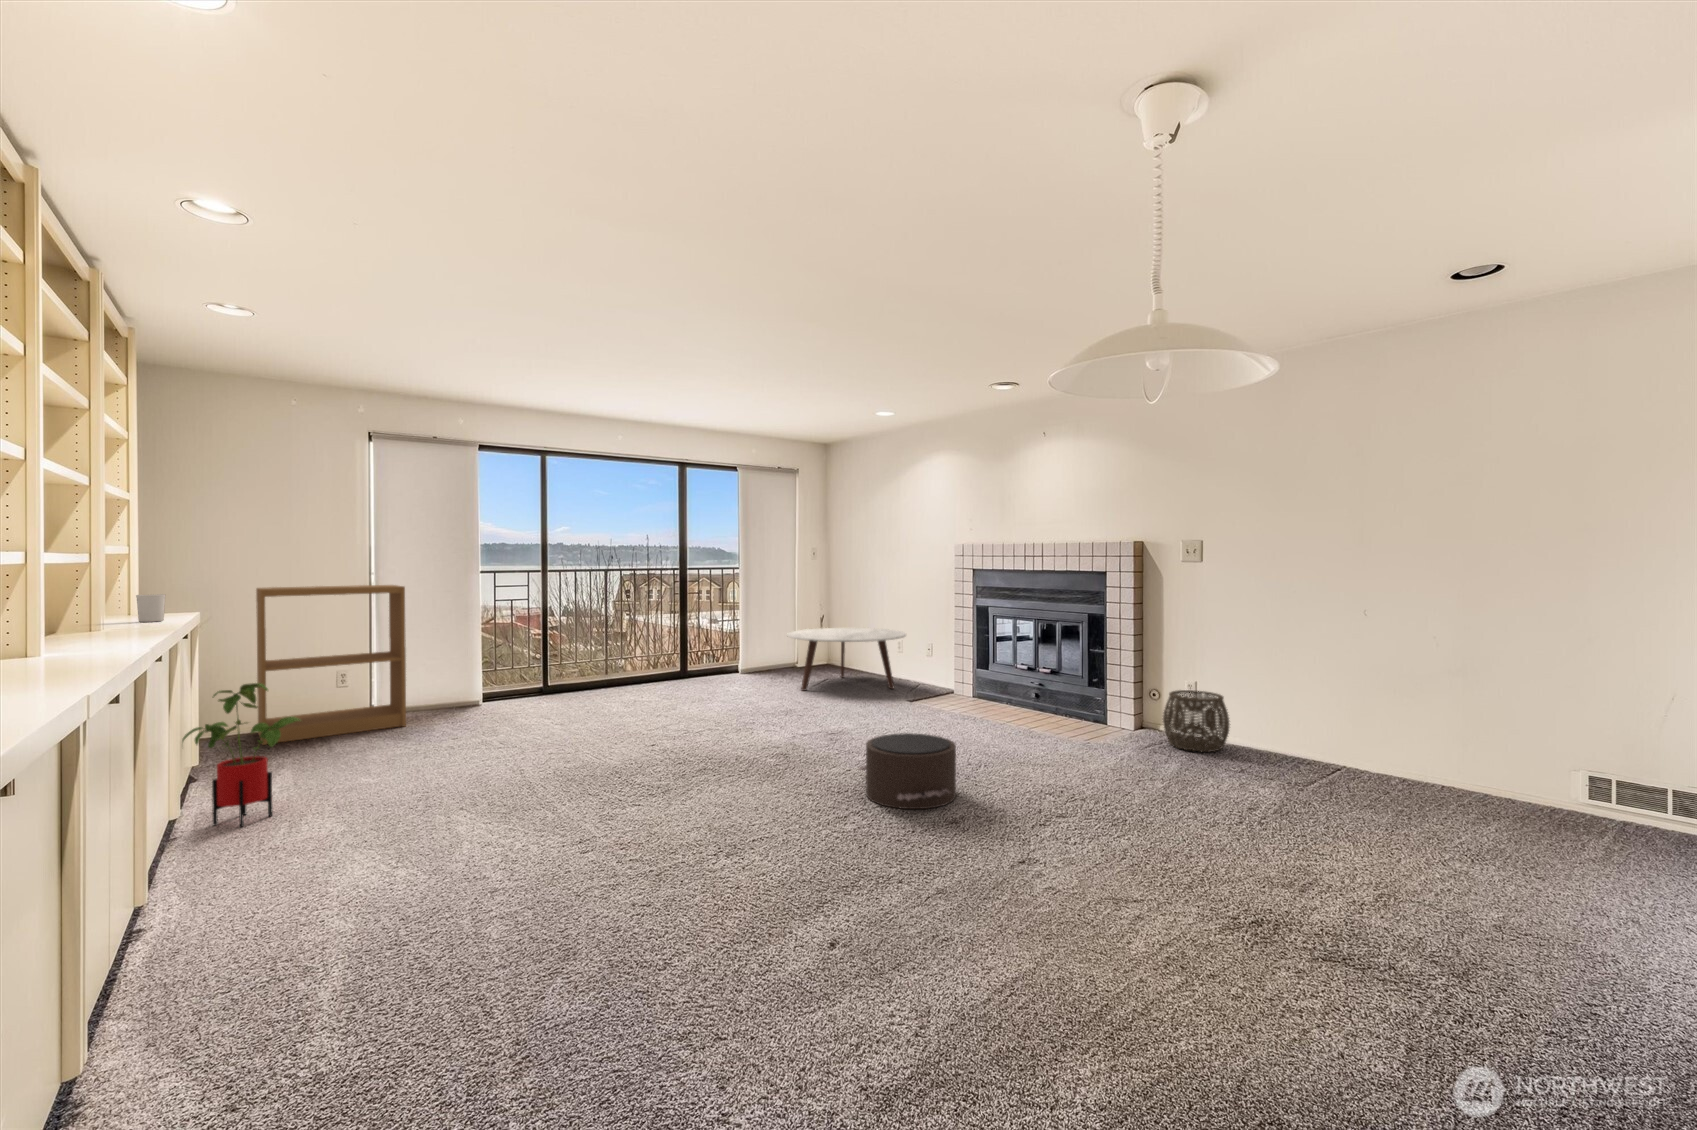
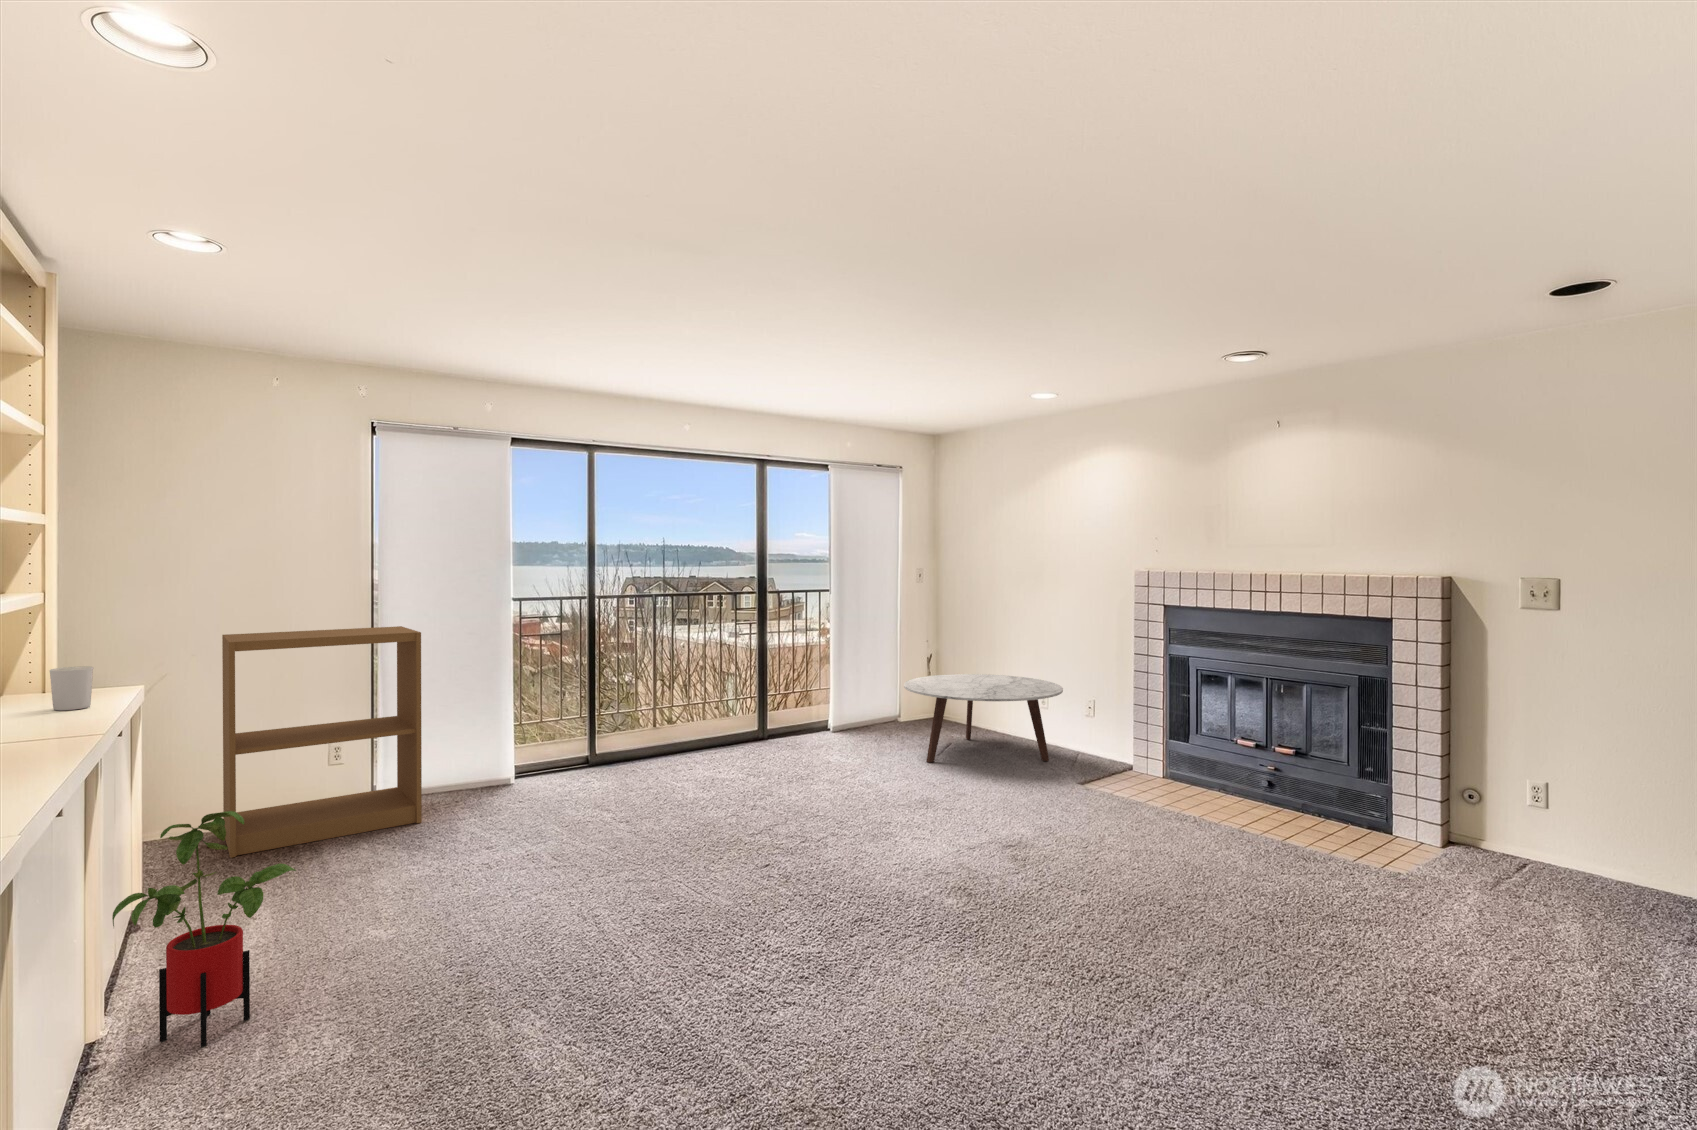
woven basket: present [1163,690,1230,752] -> none [1505,796,1622,895]
pouf: present [859,733,956,809] -> none [1113,881,1300,1022]

